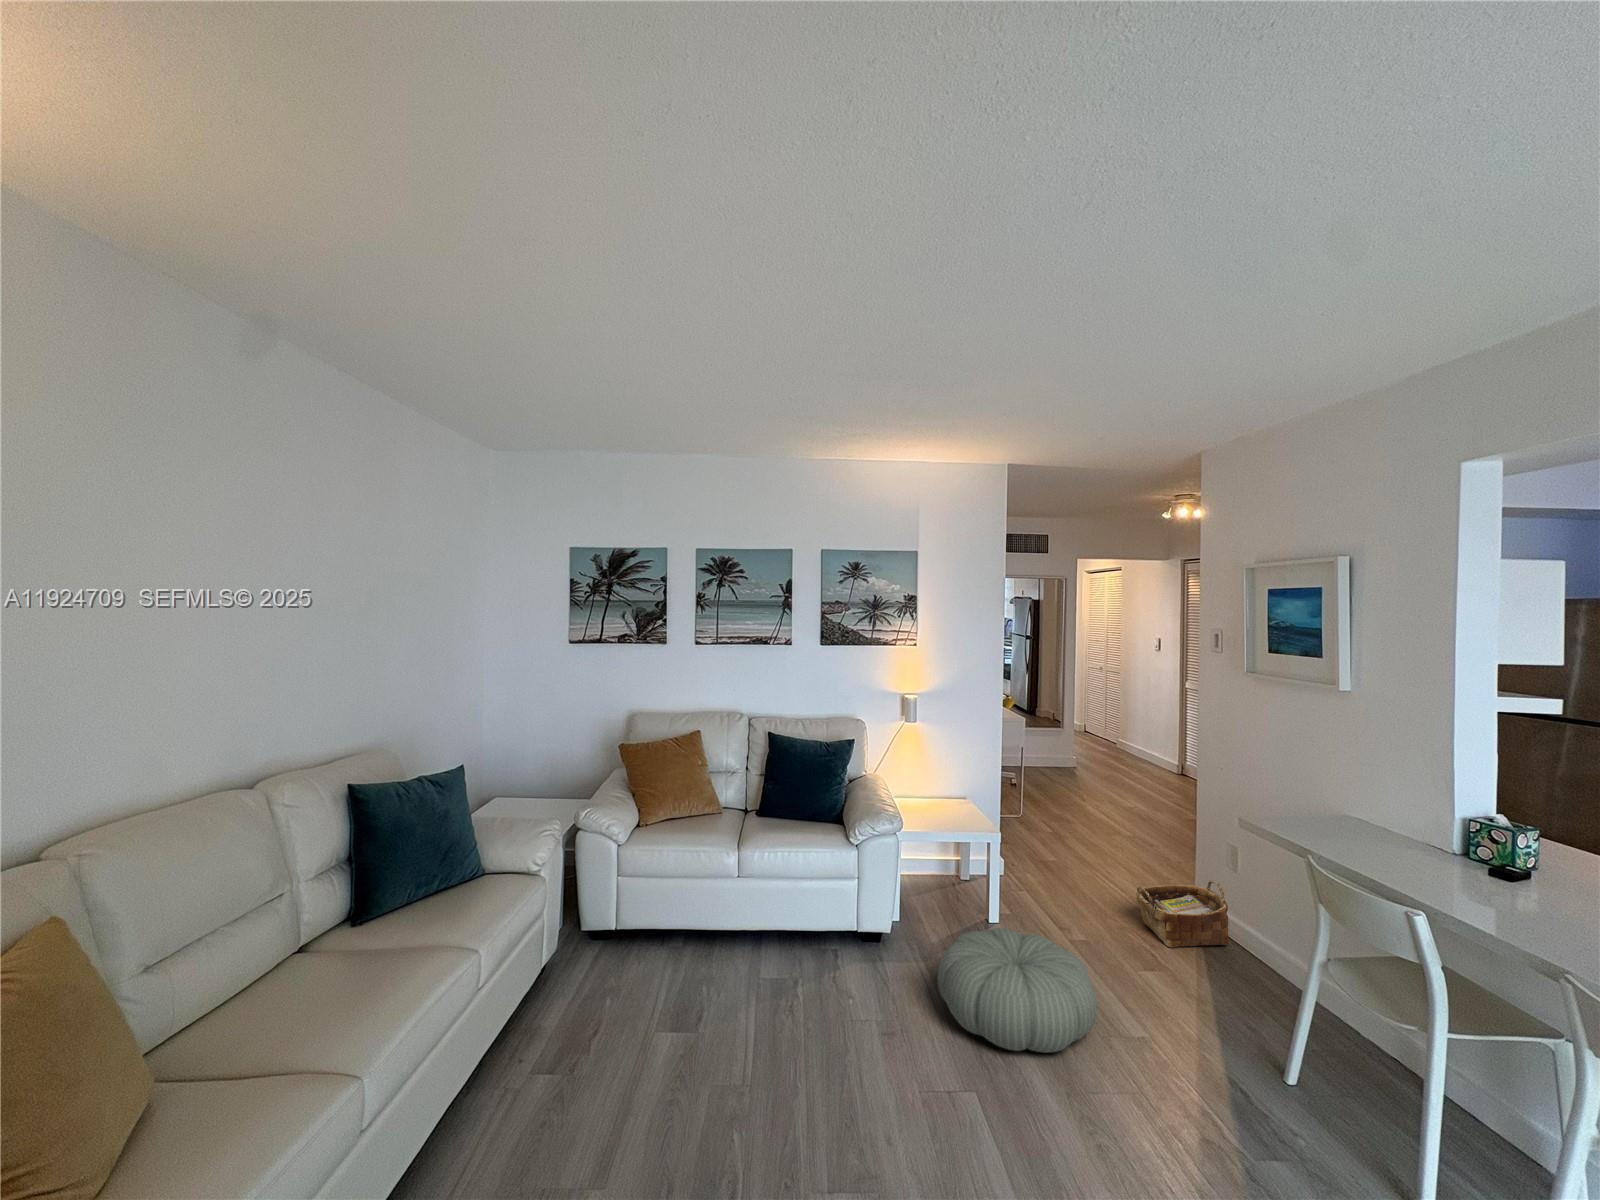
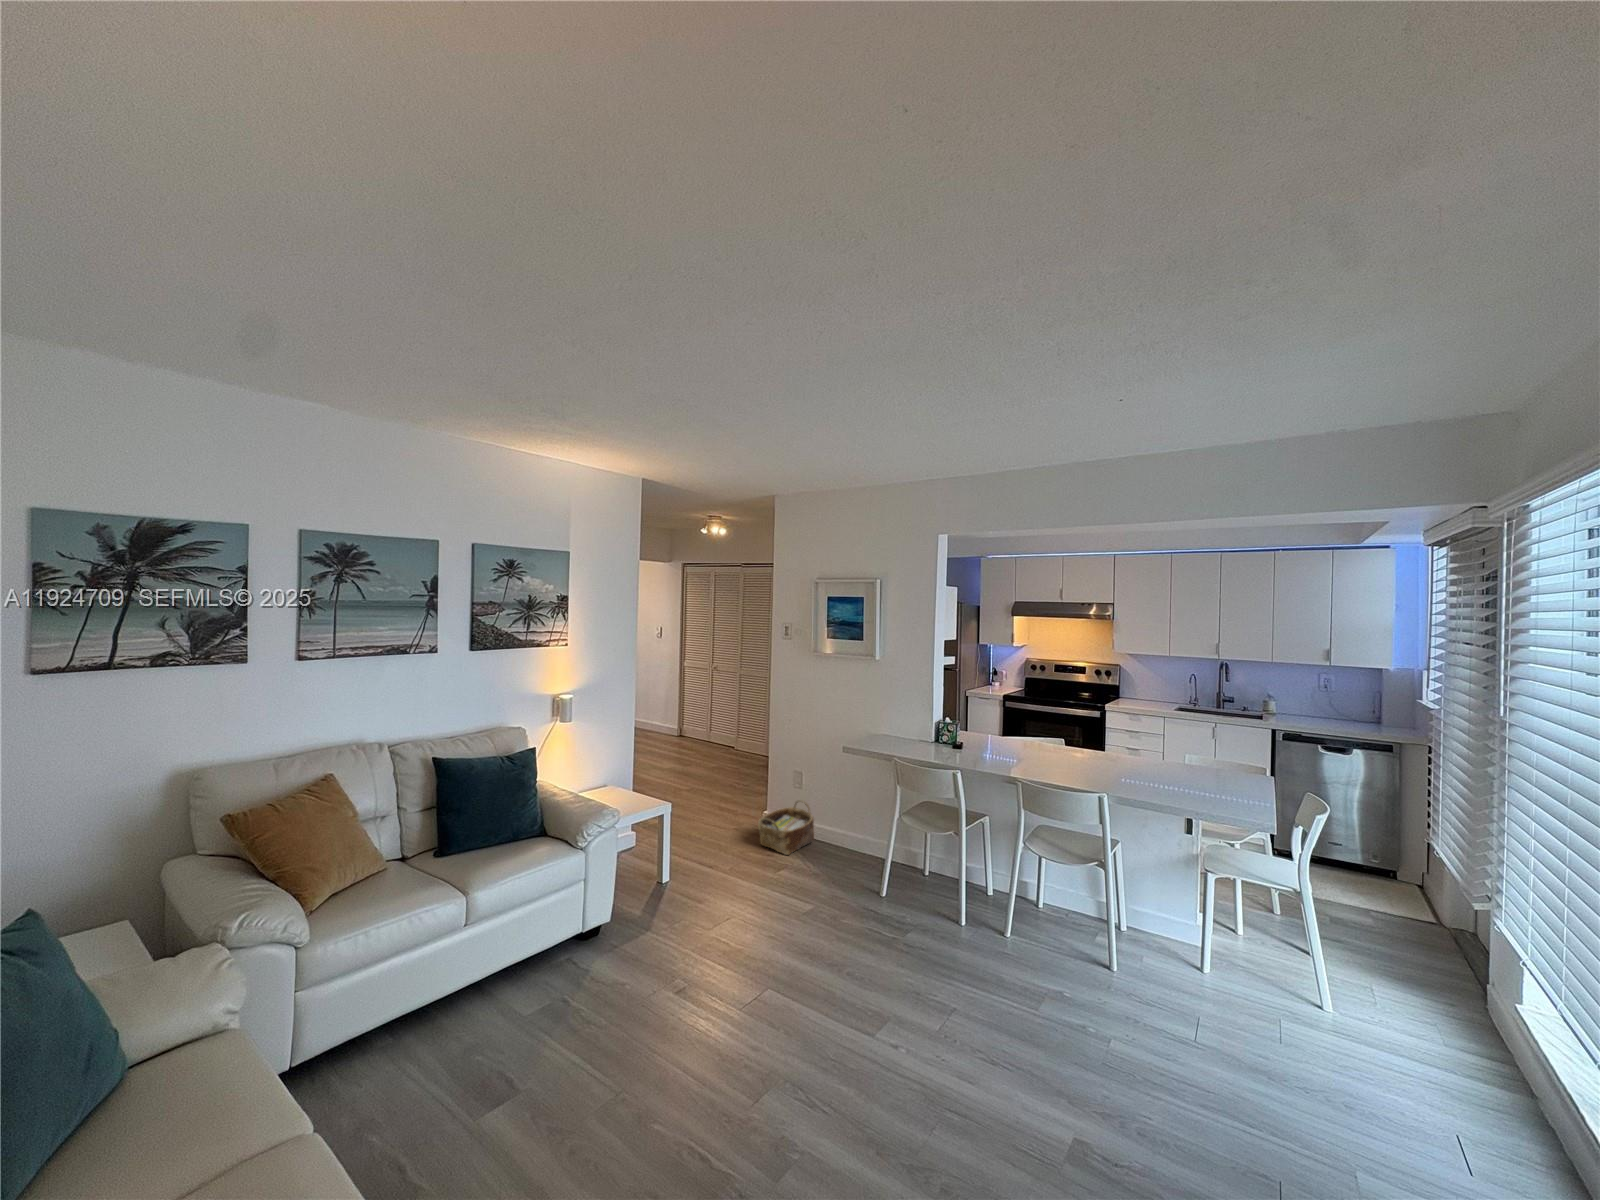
pouf: present [938,928,1097,1053] -> none [698,874,818,968]

